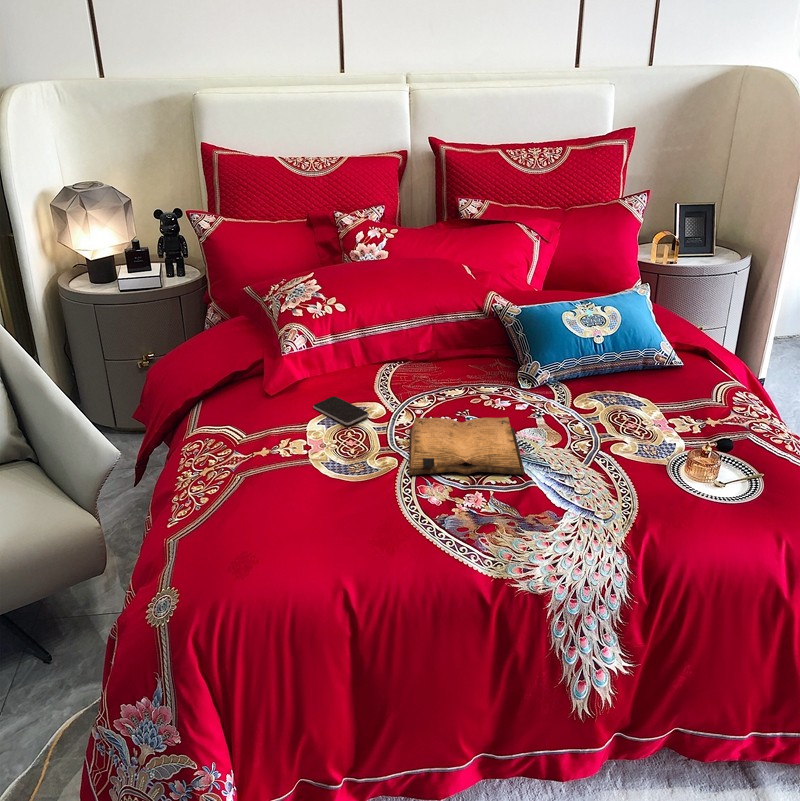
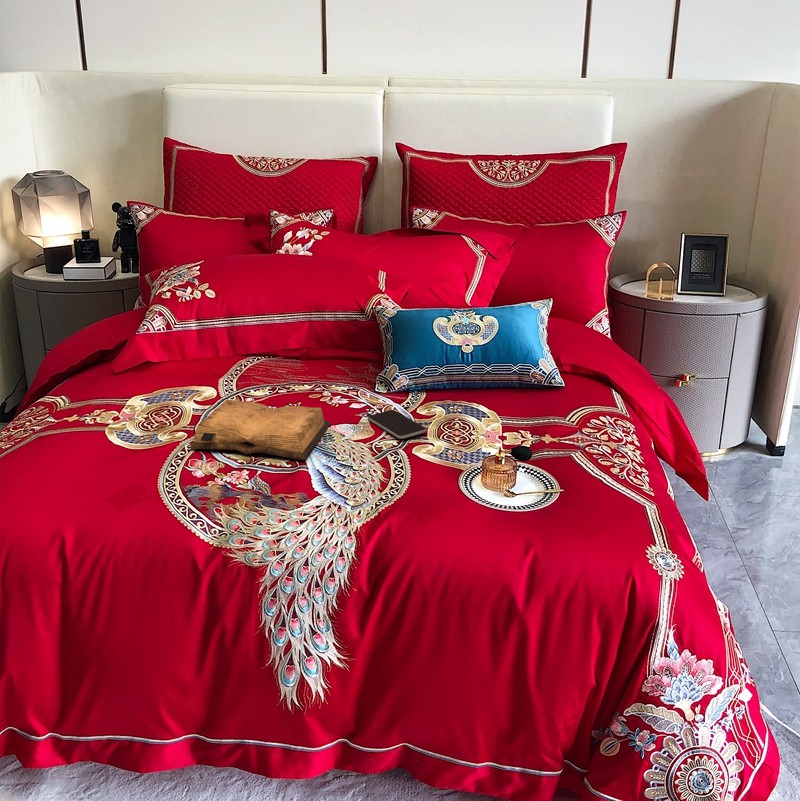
smartphone: present [313,396,369,425] -> present [368,410,427,439]

